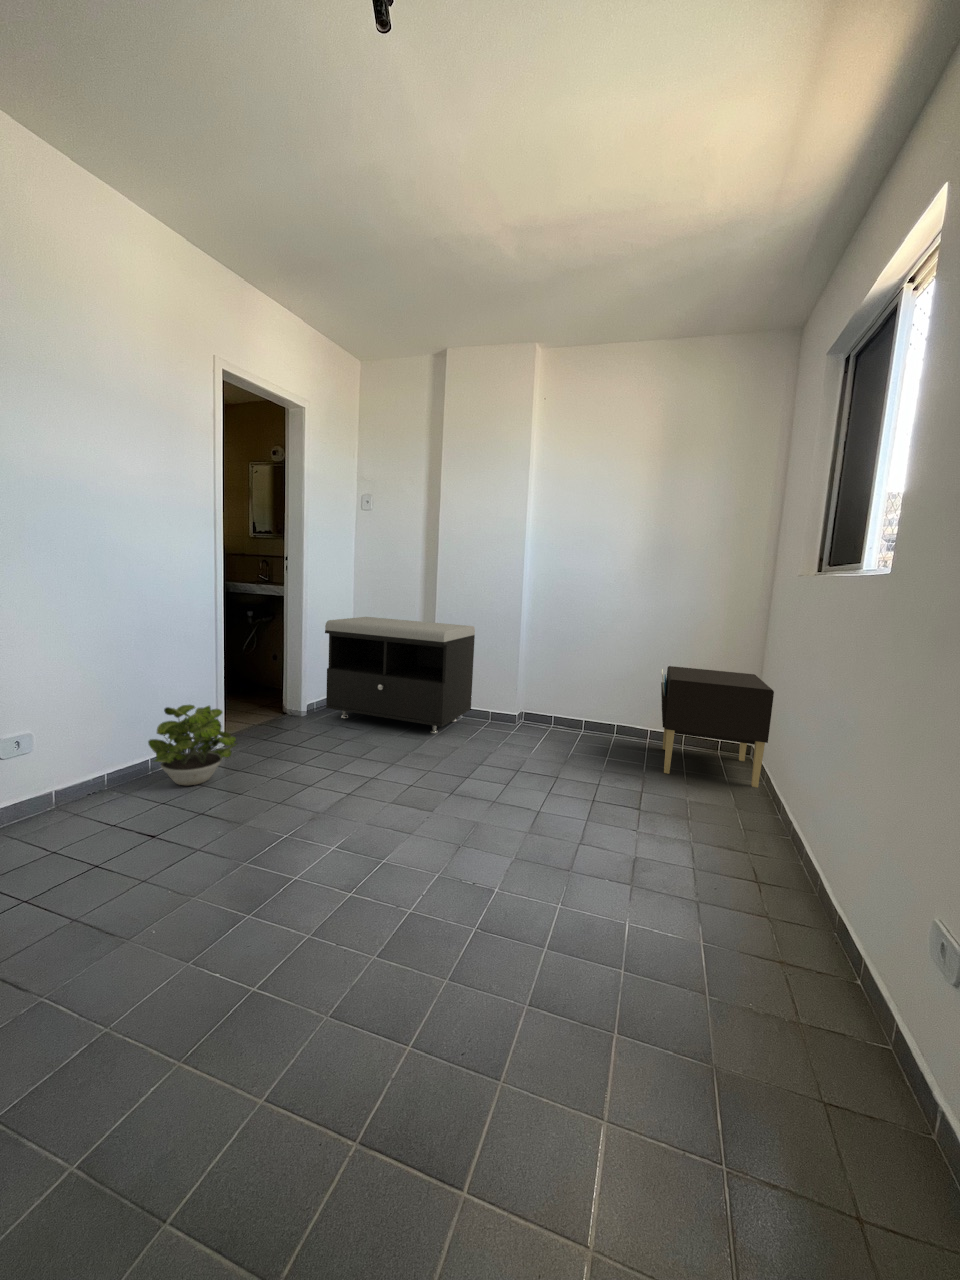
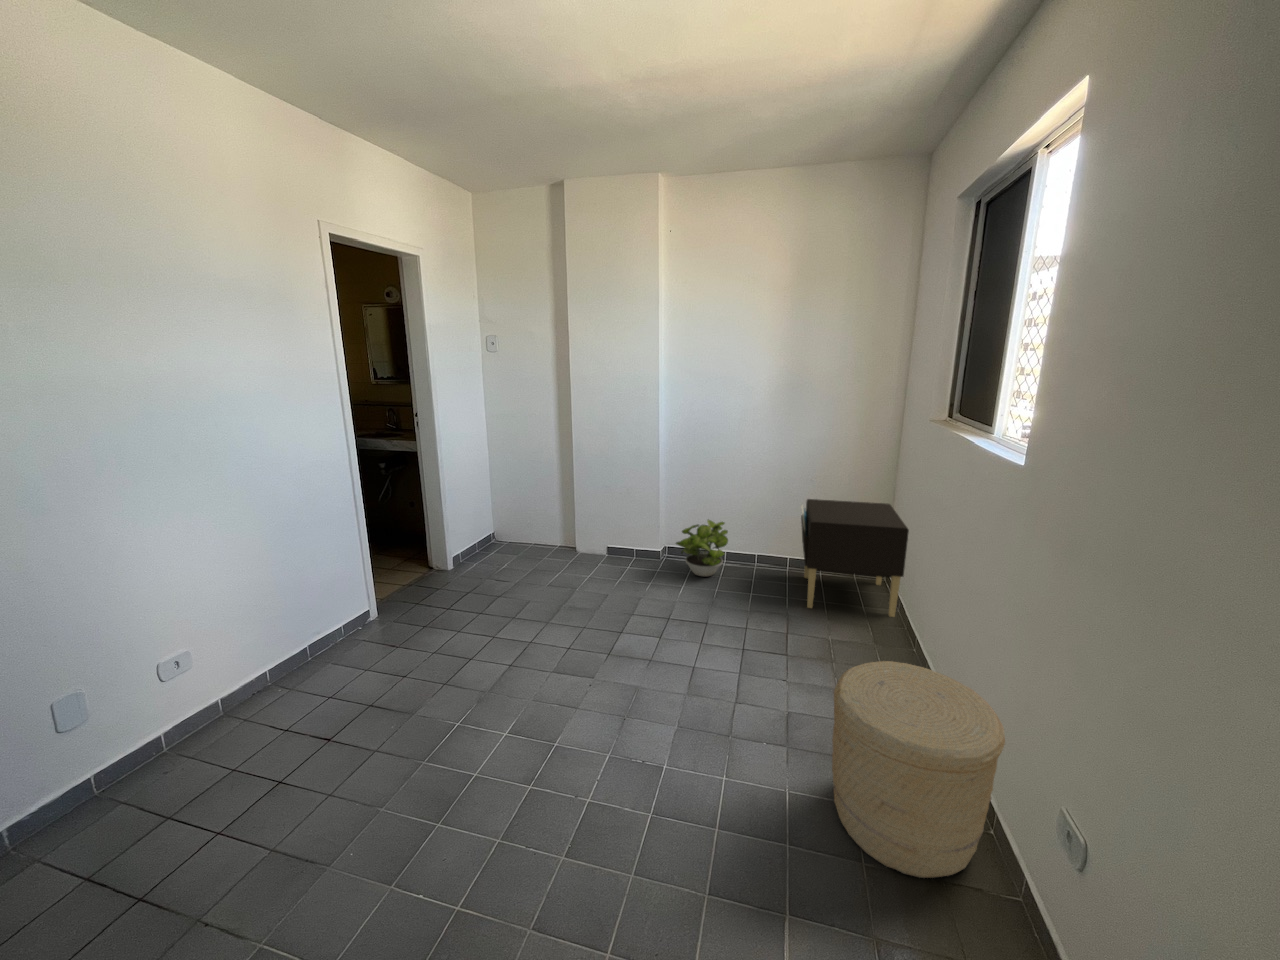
storage bench: present [325,617,475,733] -> none [464,461,617,579]
potted plant: present [148,705,237,785] -> present [676,520,728,576]
woven basket: none [681,783,876,1015] -> present [832,661,1005,878]

